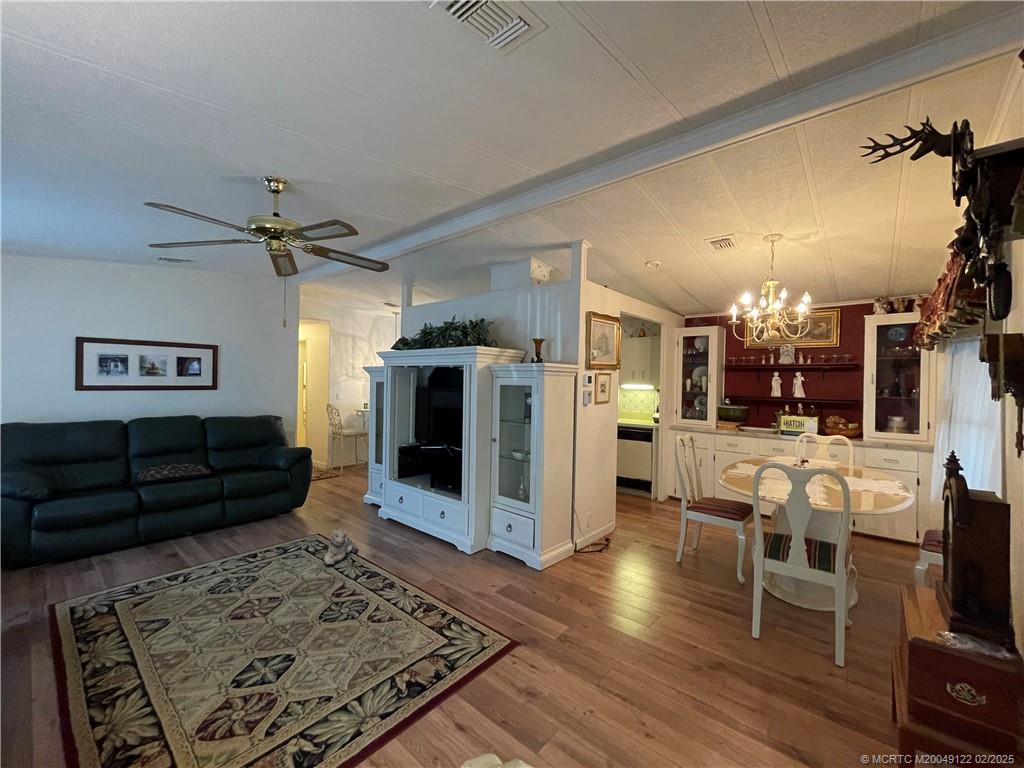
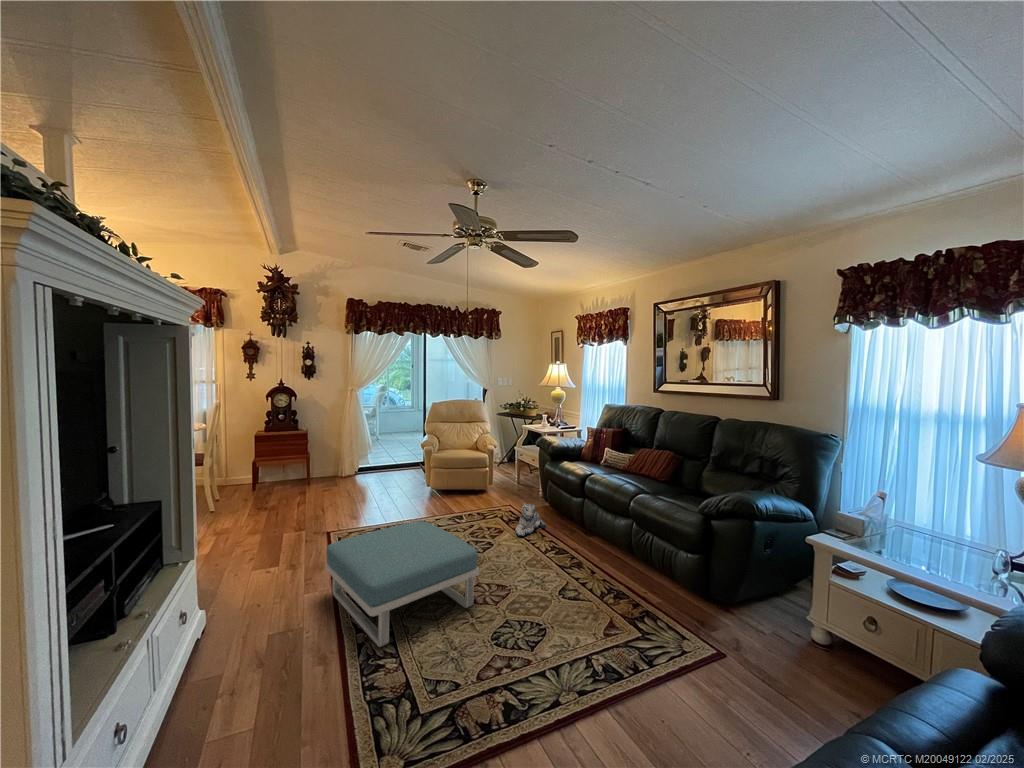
footstool: none [46,568,274,735] -> present [325,521,479,647]

